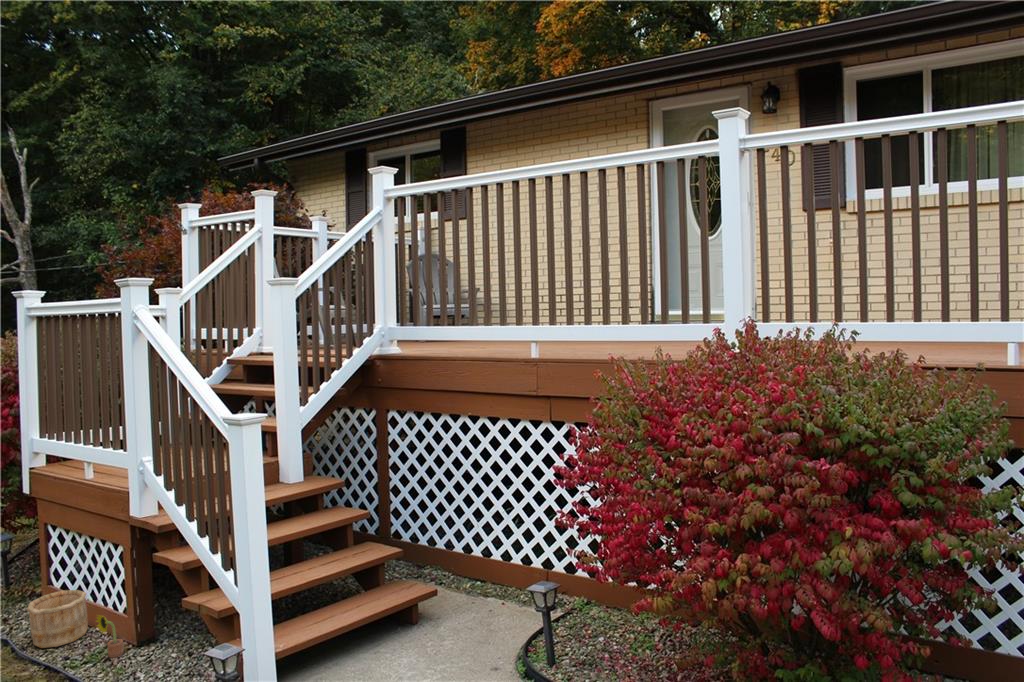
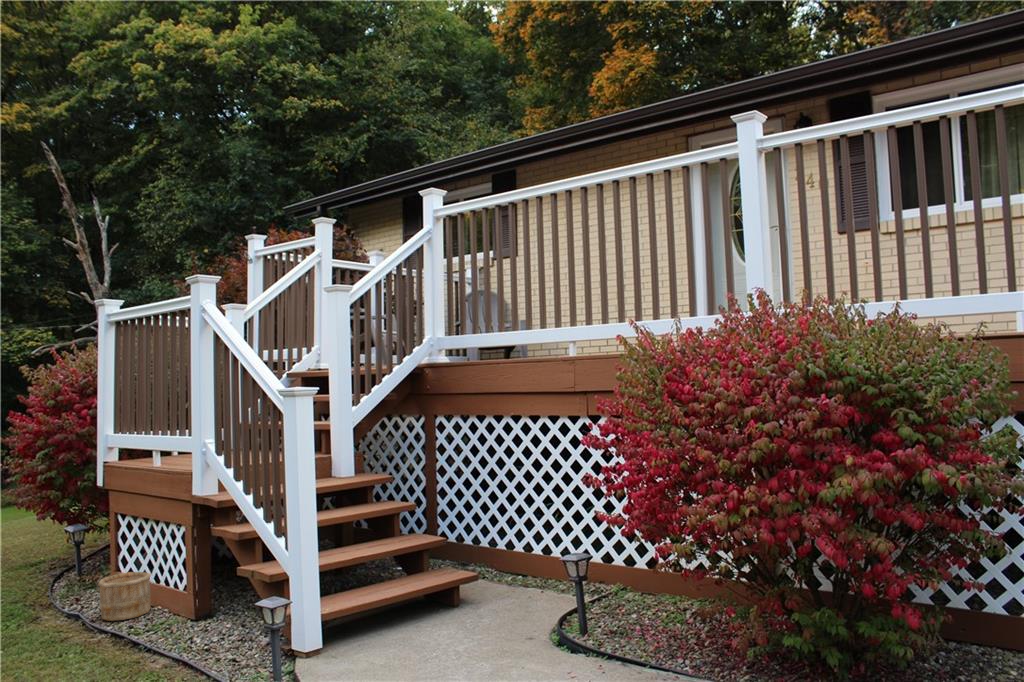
decorative plant: present [96,615,124,658] -> none [159,583,183,627]

